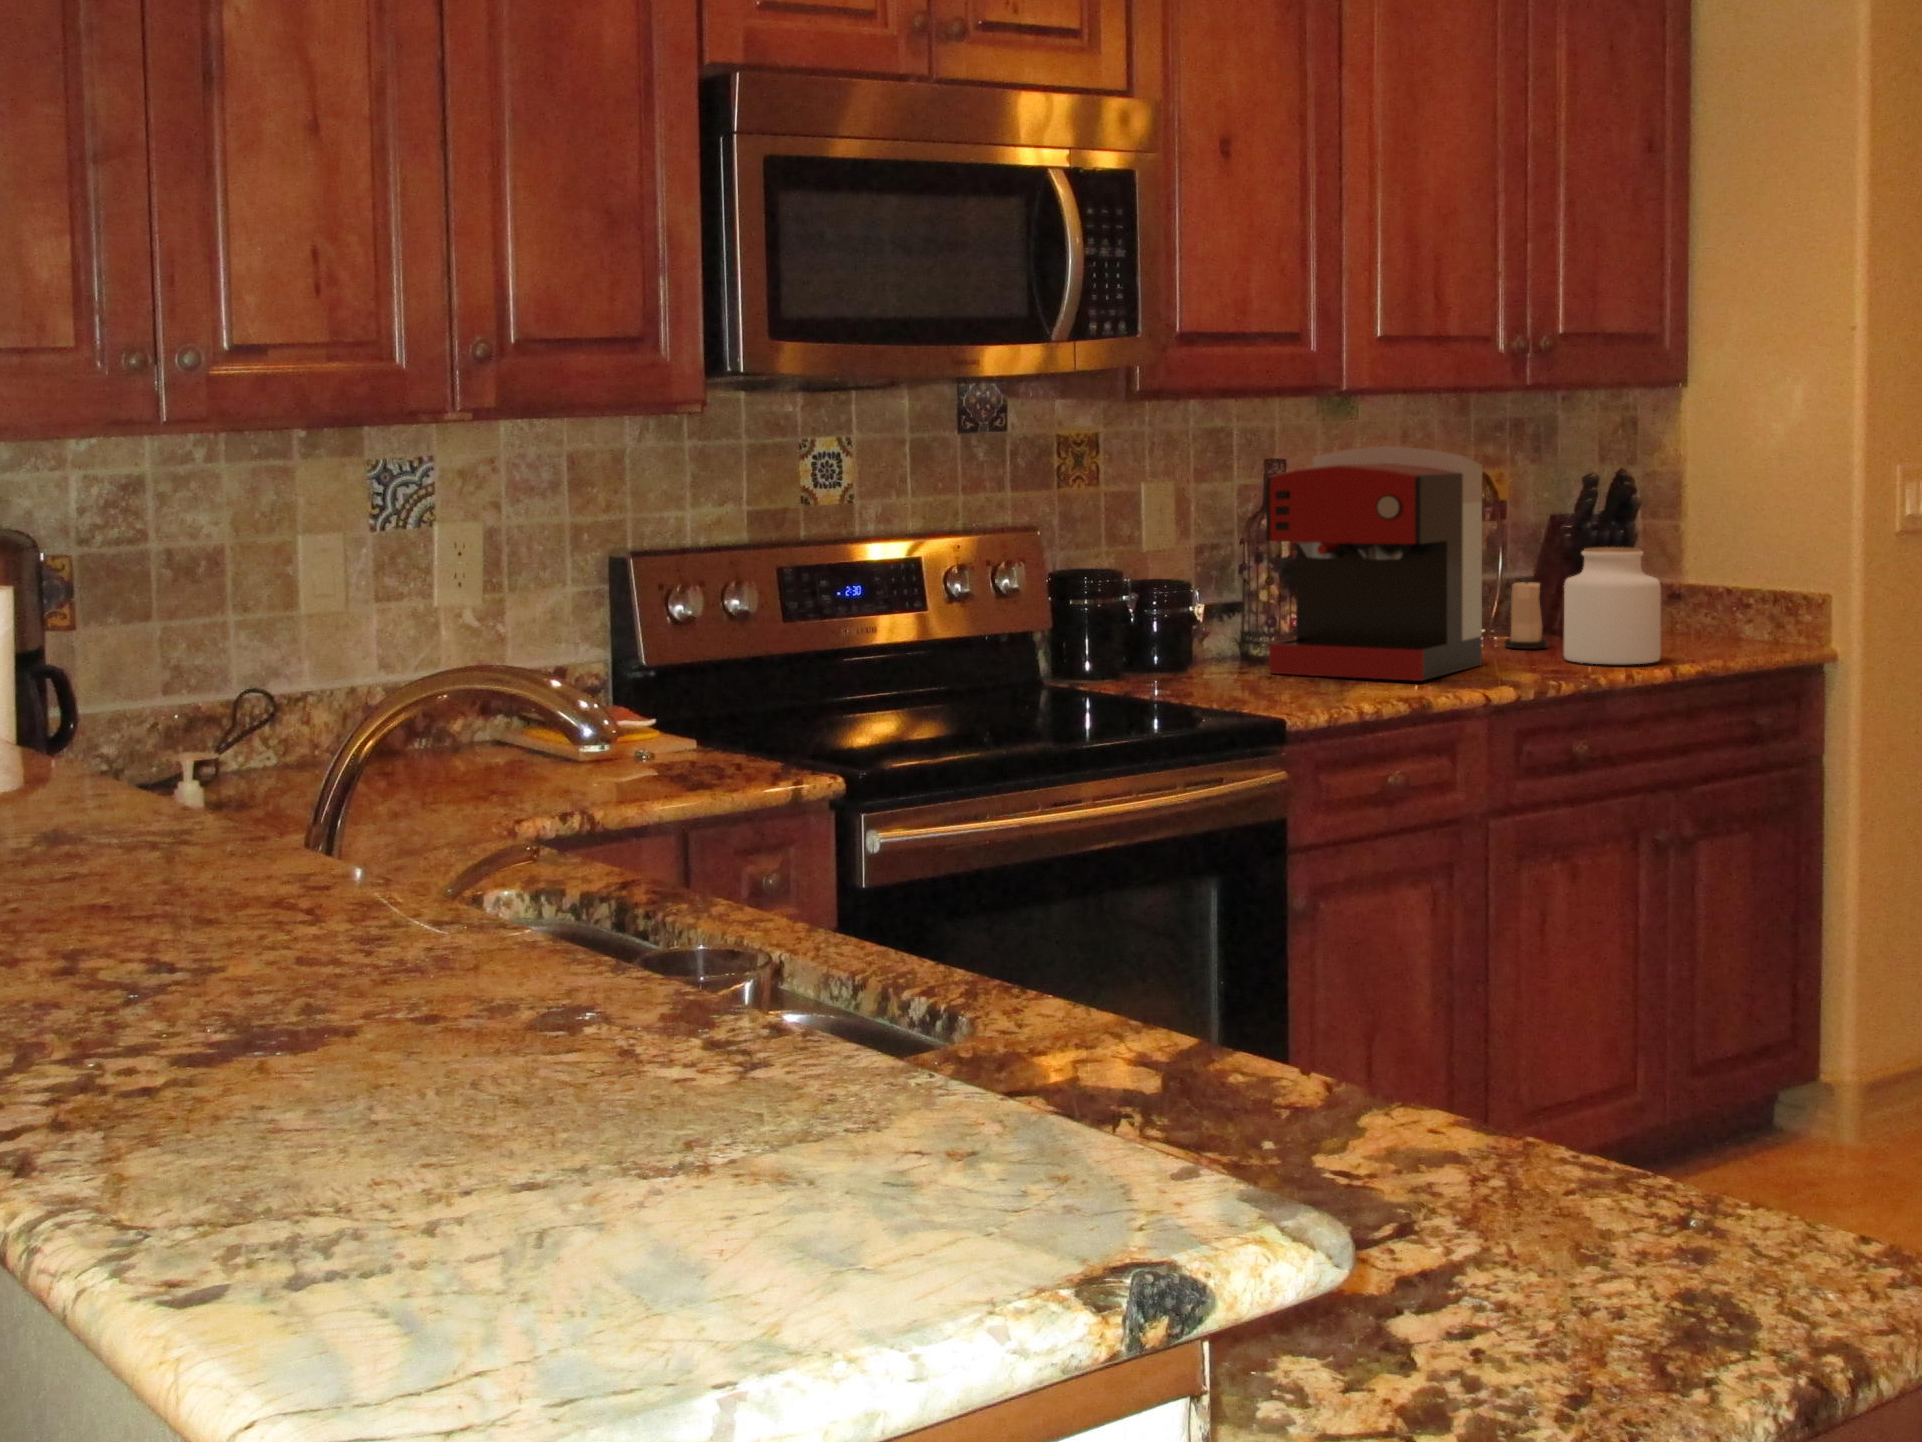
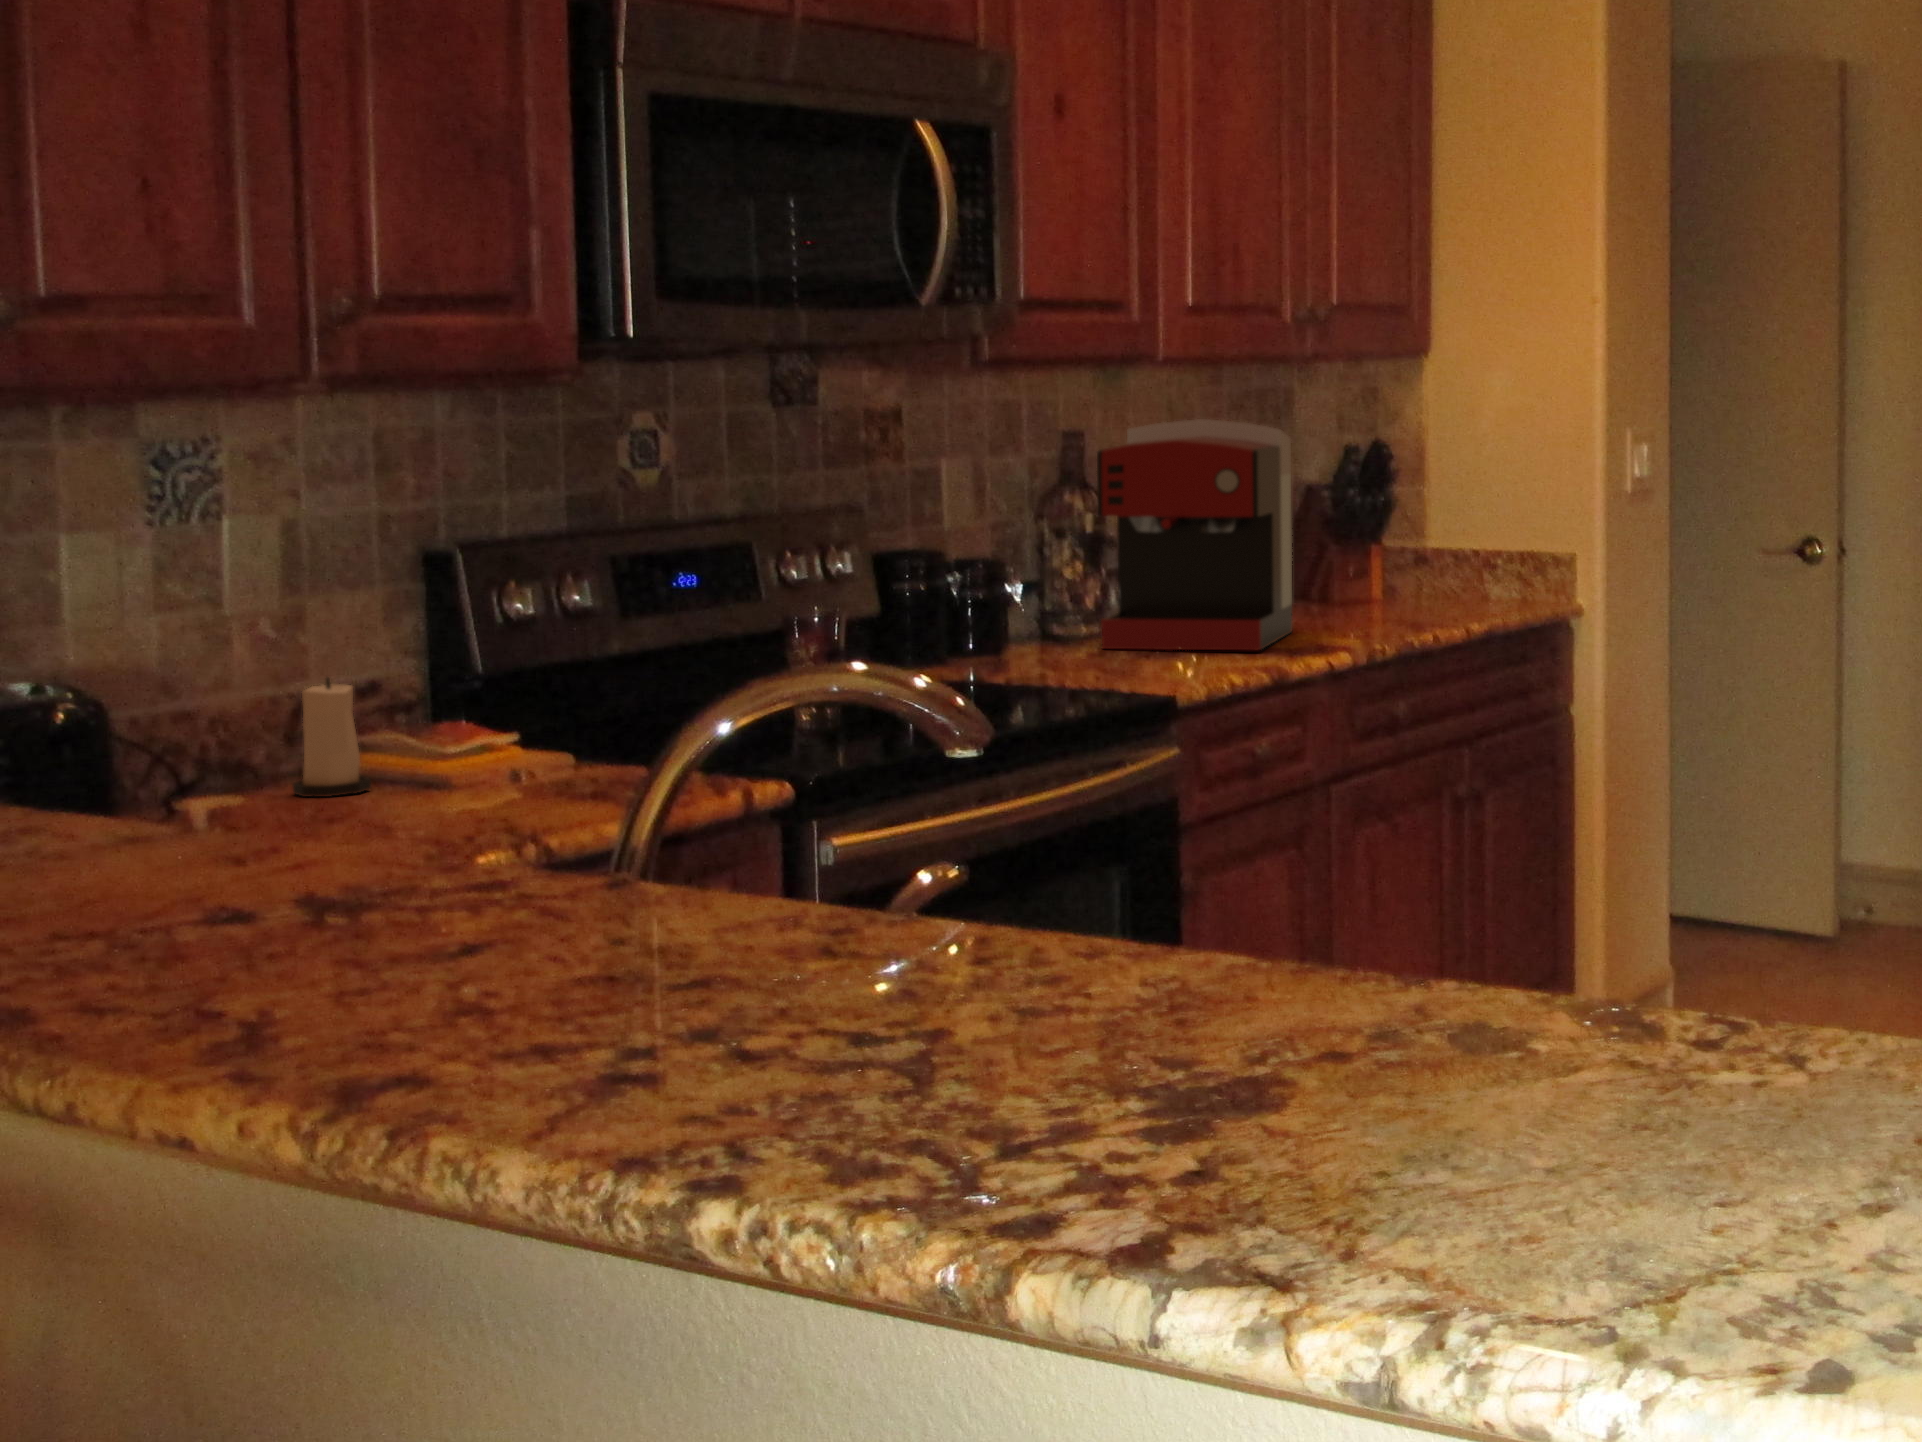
jar: present [1564,547,1661,664] -> none [1359,515,1447,626]
candle: present [1505,578,1548,649] -> present [293,678,371,797]

